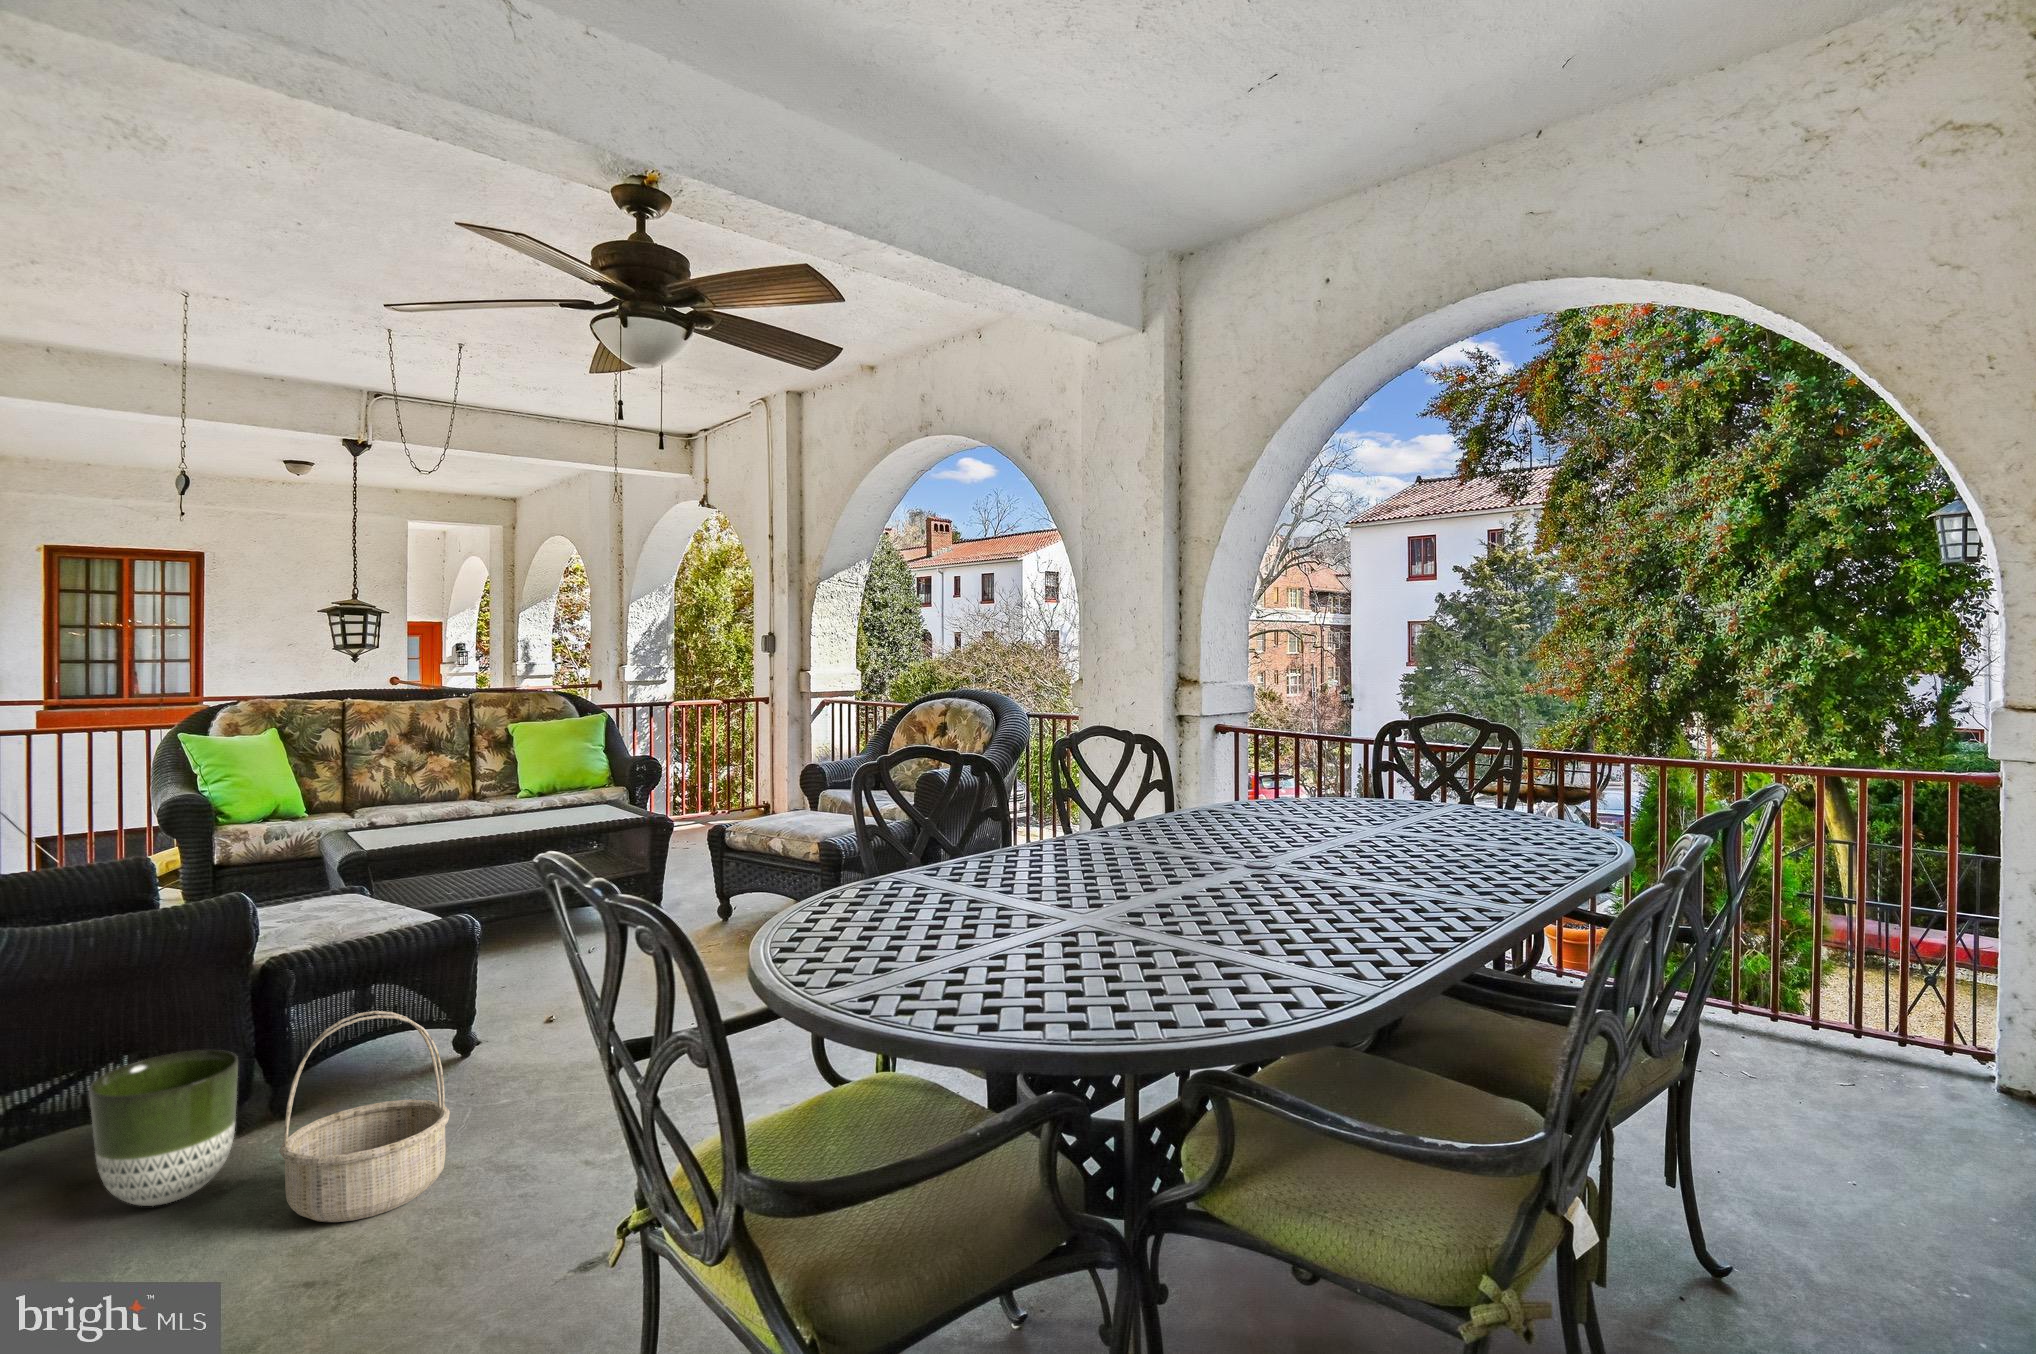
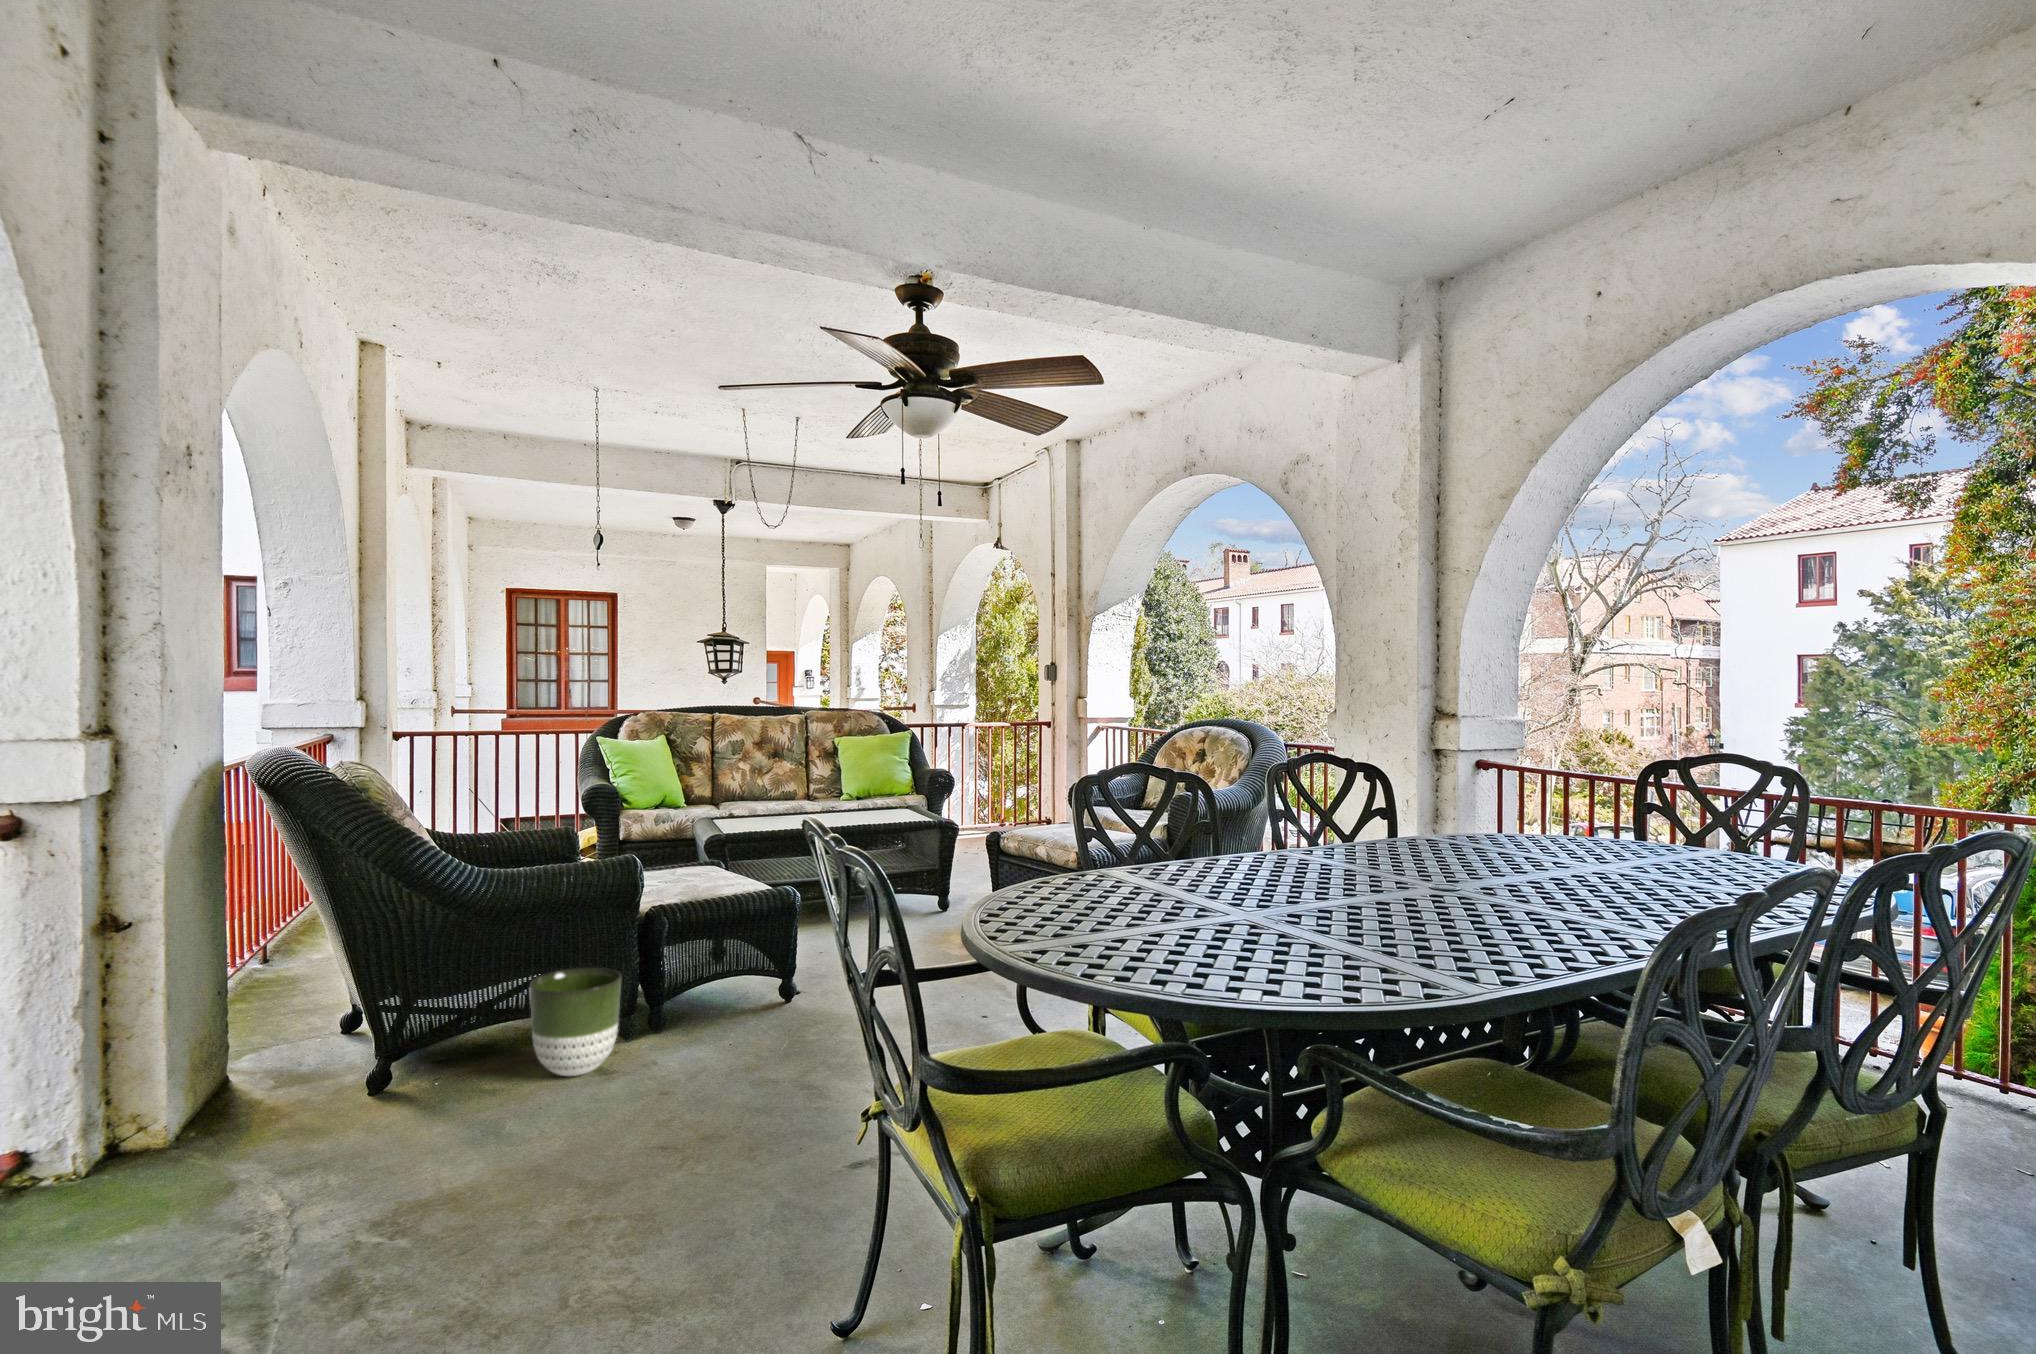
basket: present [279,1011,450,1222] -> none [644,948,760,1105]

